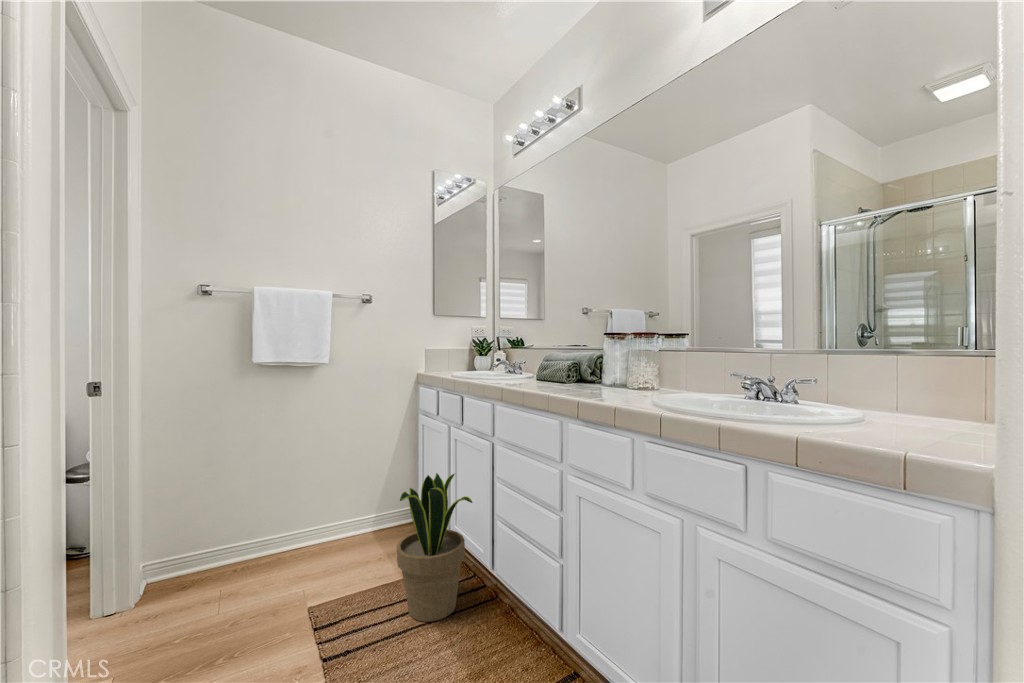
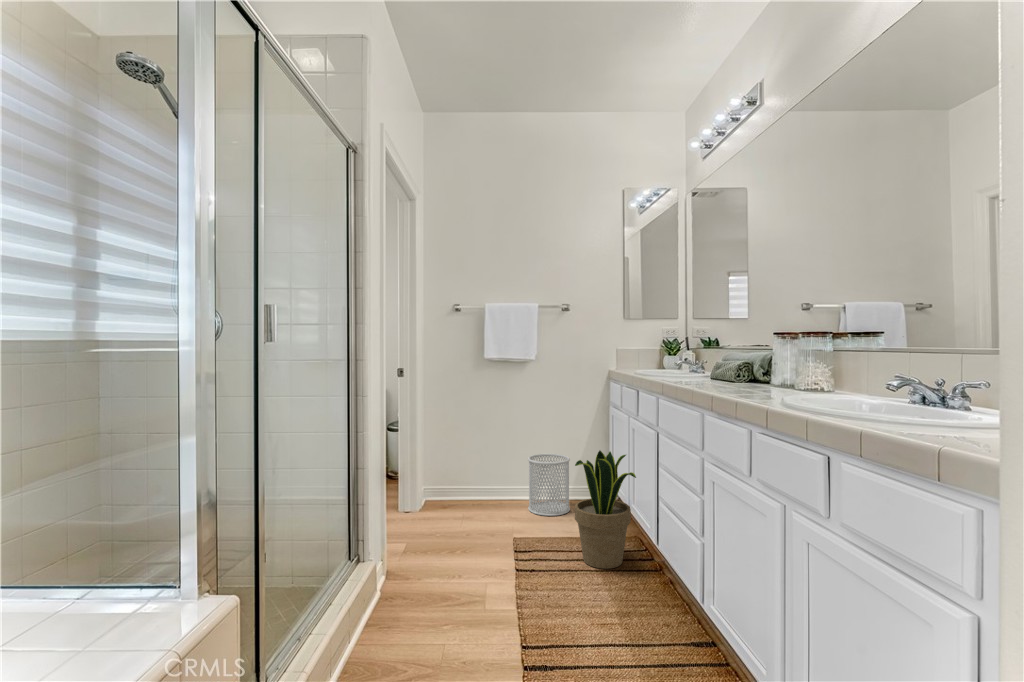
wastebasket: none [323,476,377,556] -> present [528,454,570,516]

